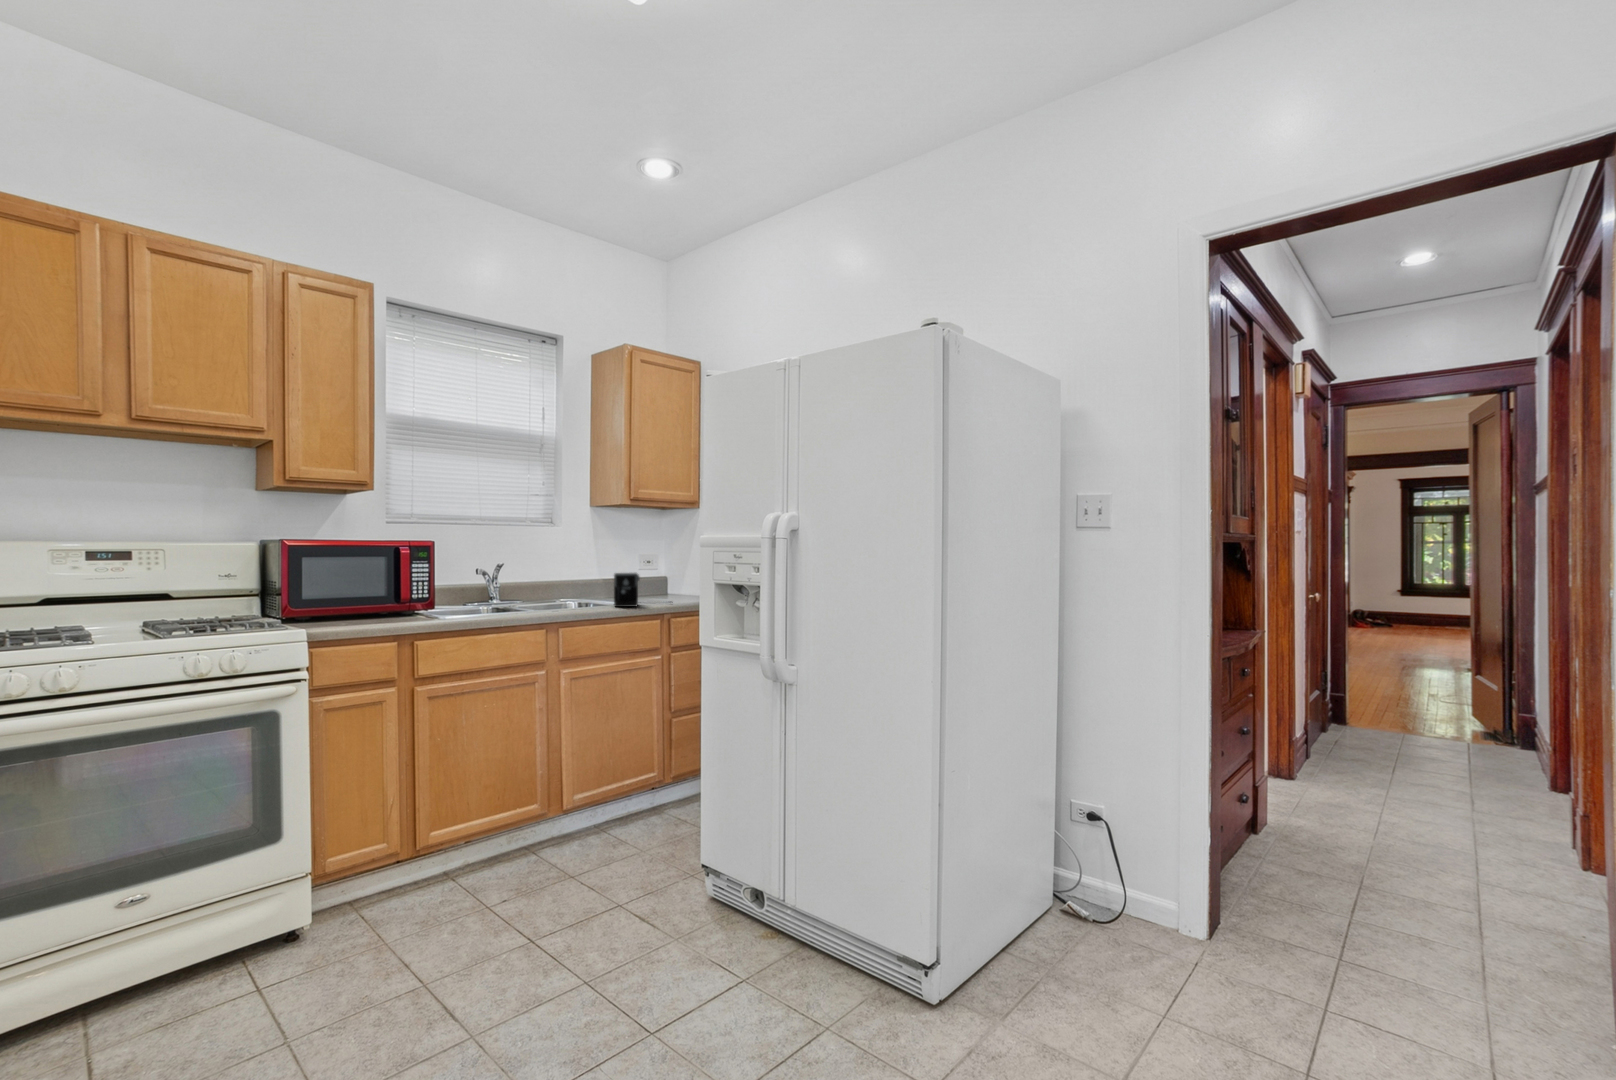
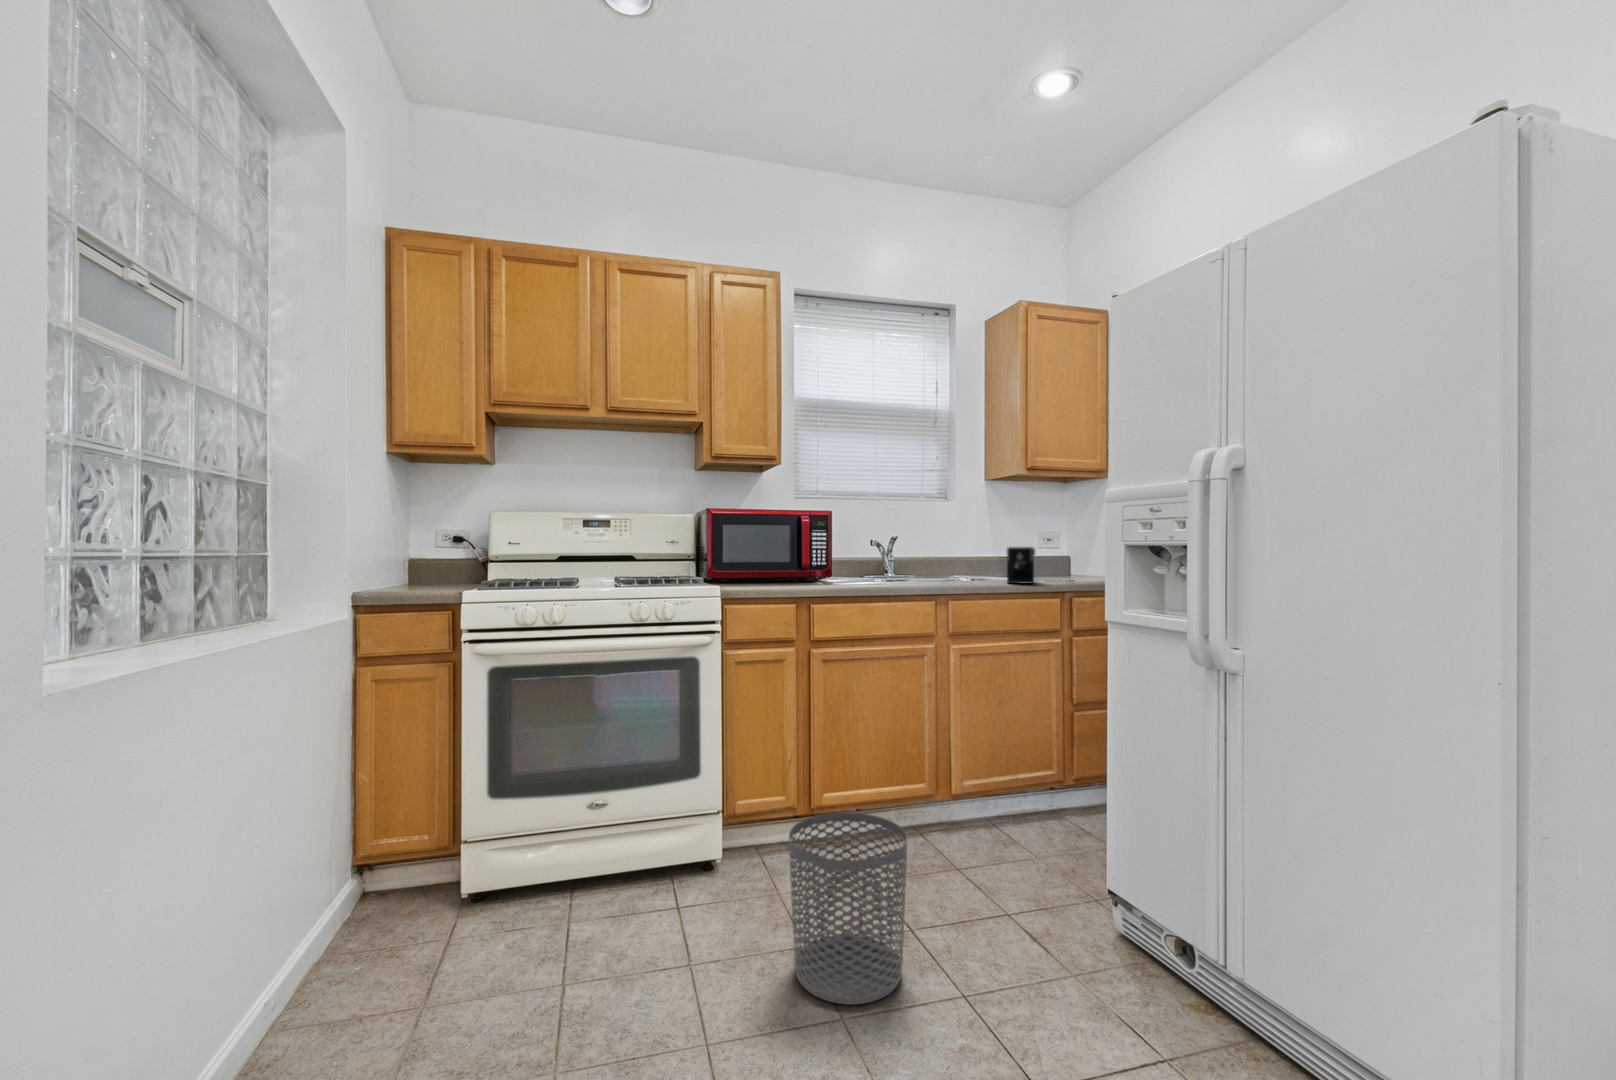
waste bin: none [412,842,534,1024] -> present [789,813,907,1005]

